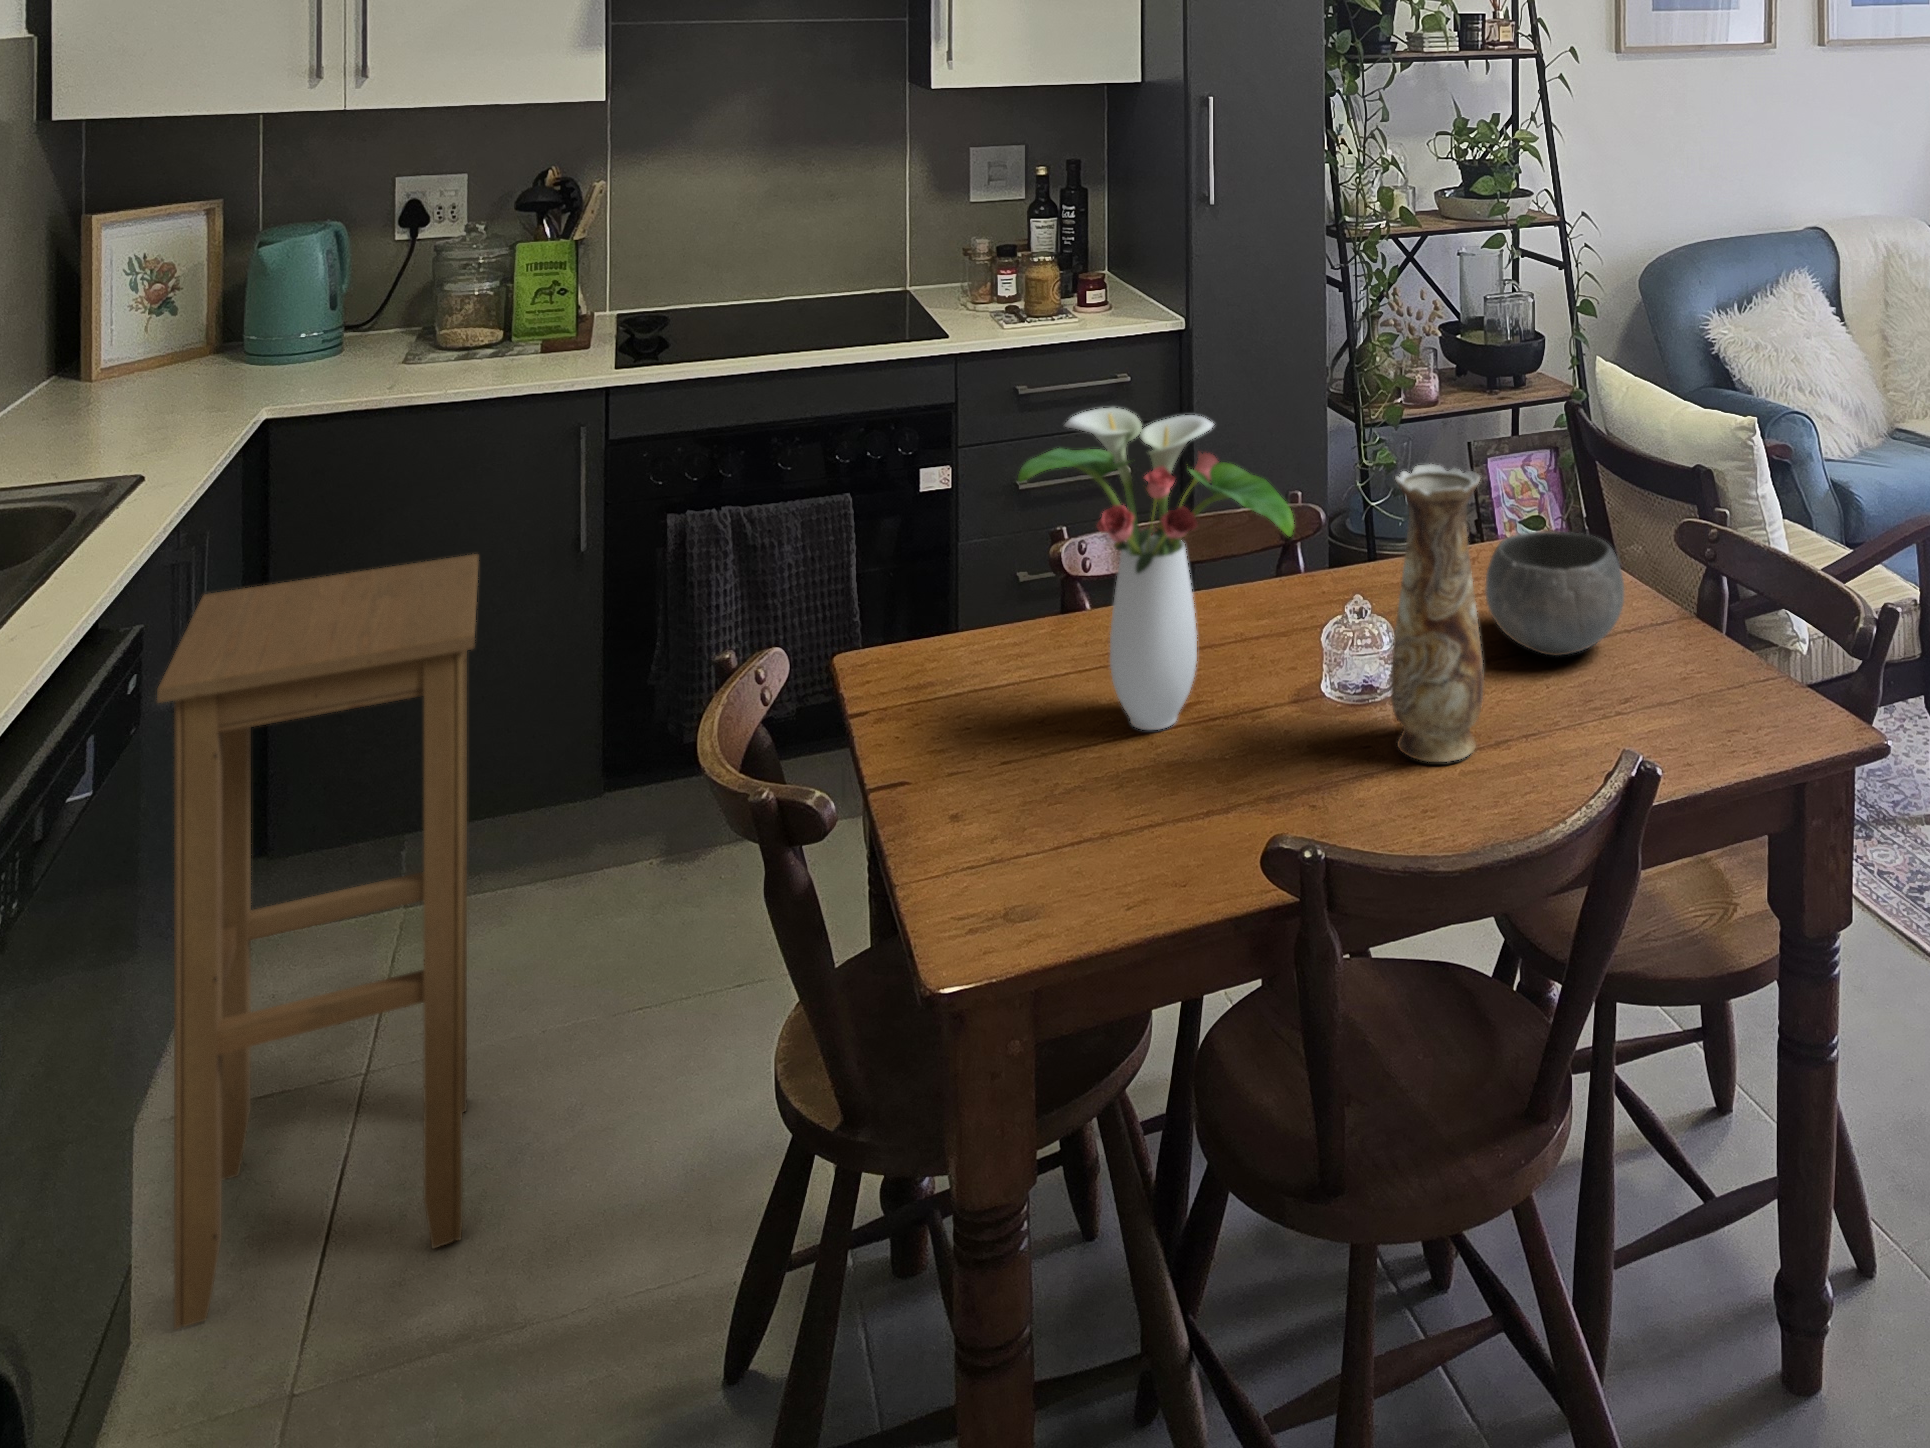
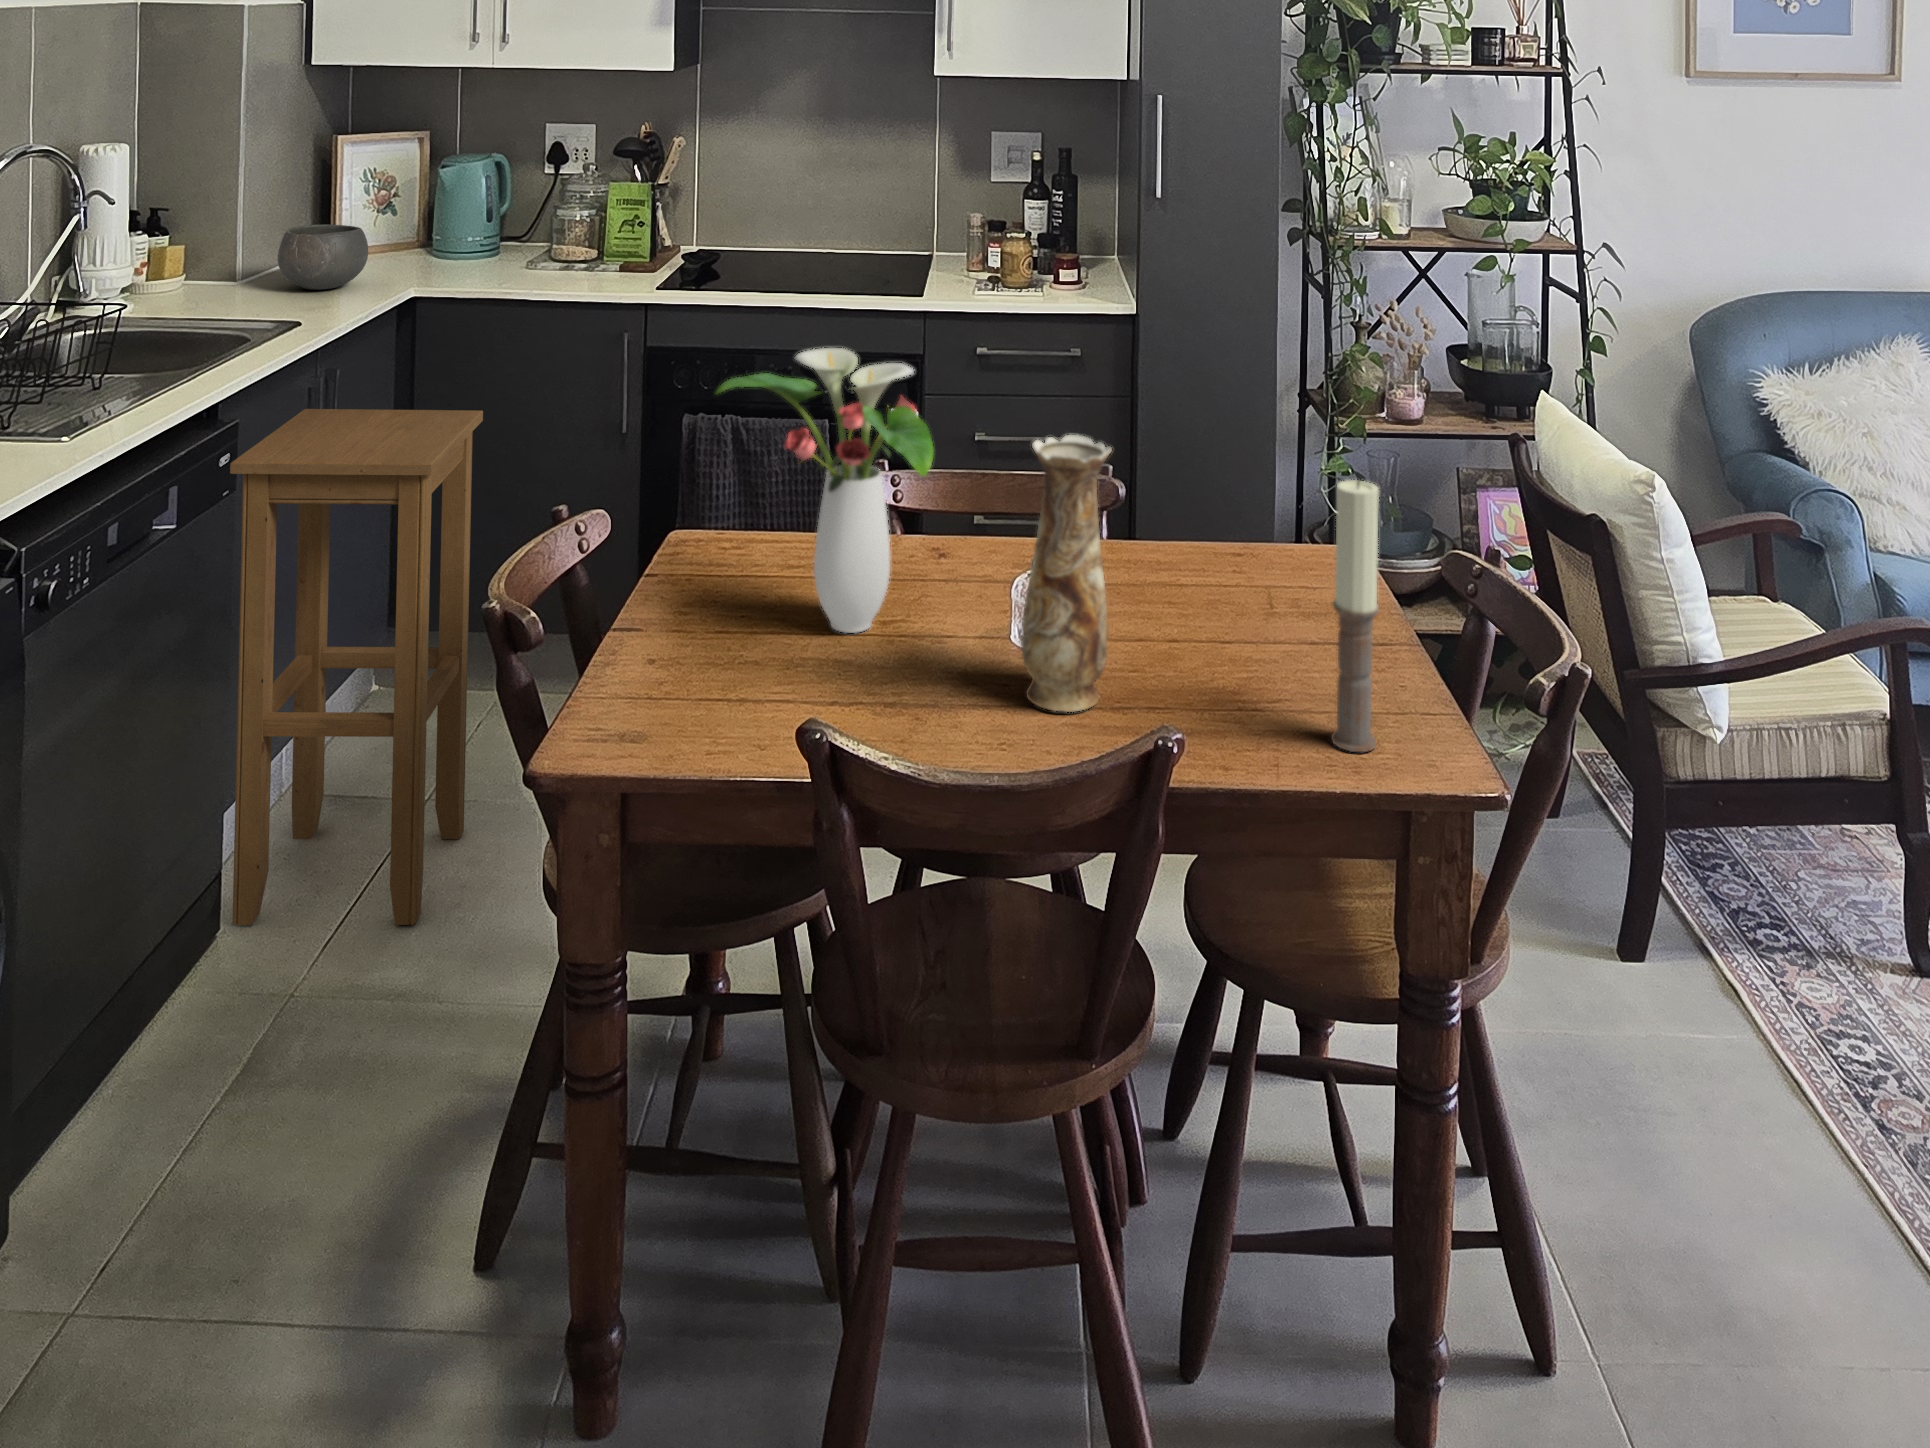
candle: none [1705,463,1749,734] -> present [1331,479,1379,752]
bowl: present [1485,531,1624,656] -> present [278,224,368,290]

